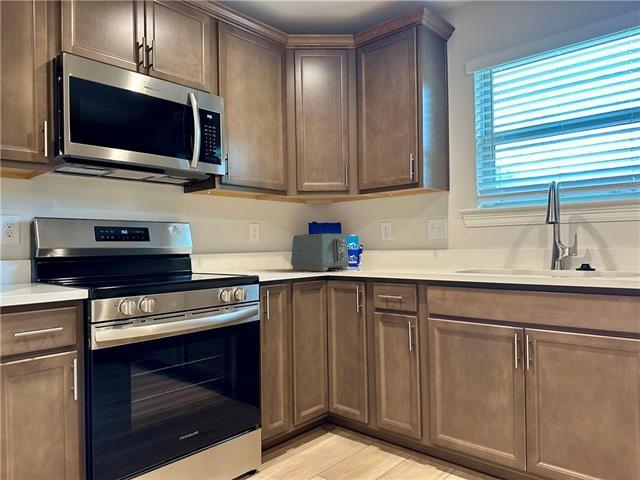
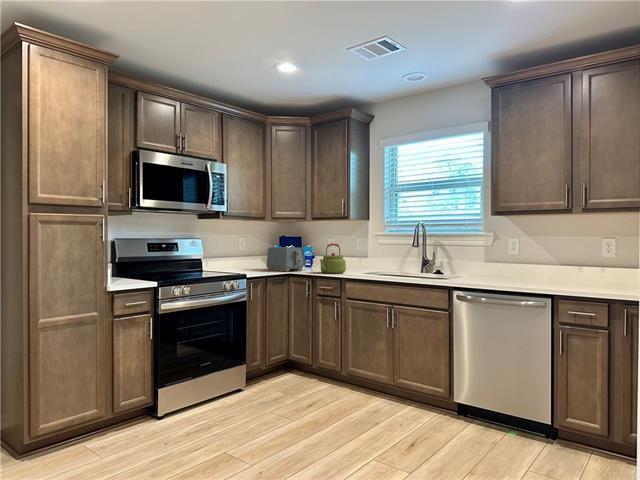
kettle: none [378,225,420,273] -> present [320,243,346,273]

